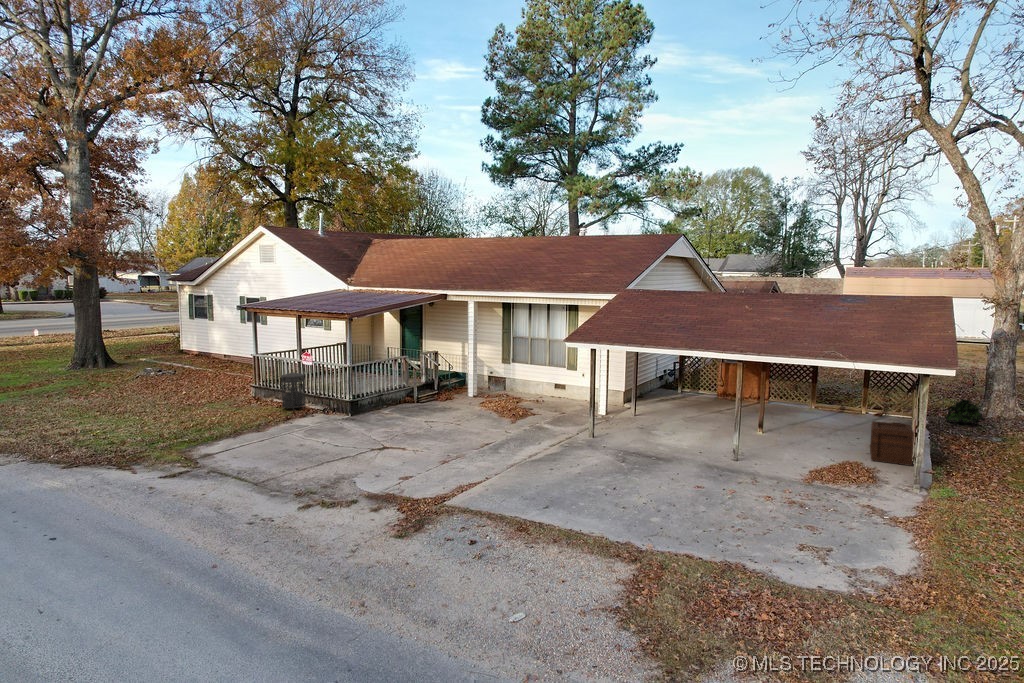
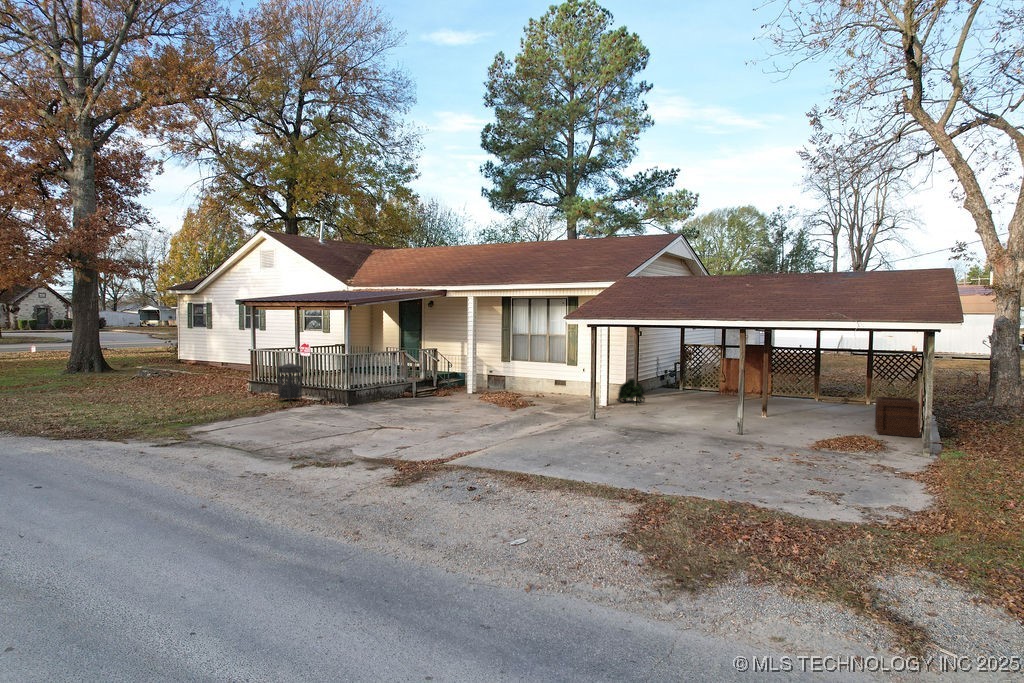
potted plant: present [945,399,985,424] -> present [618,379,645,401]

